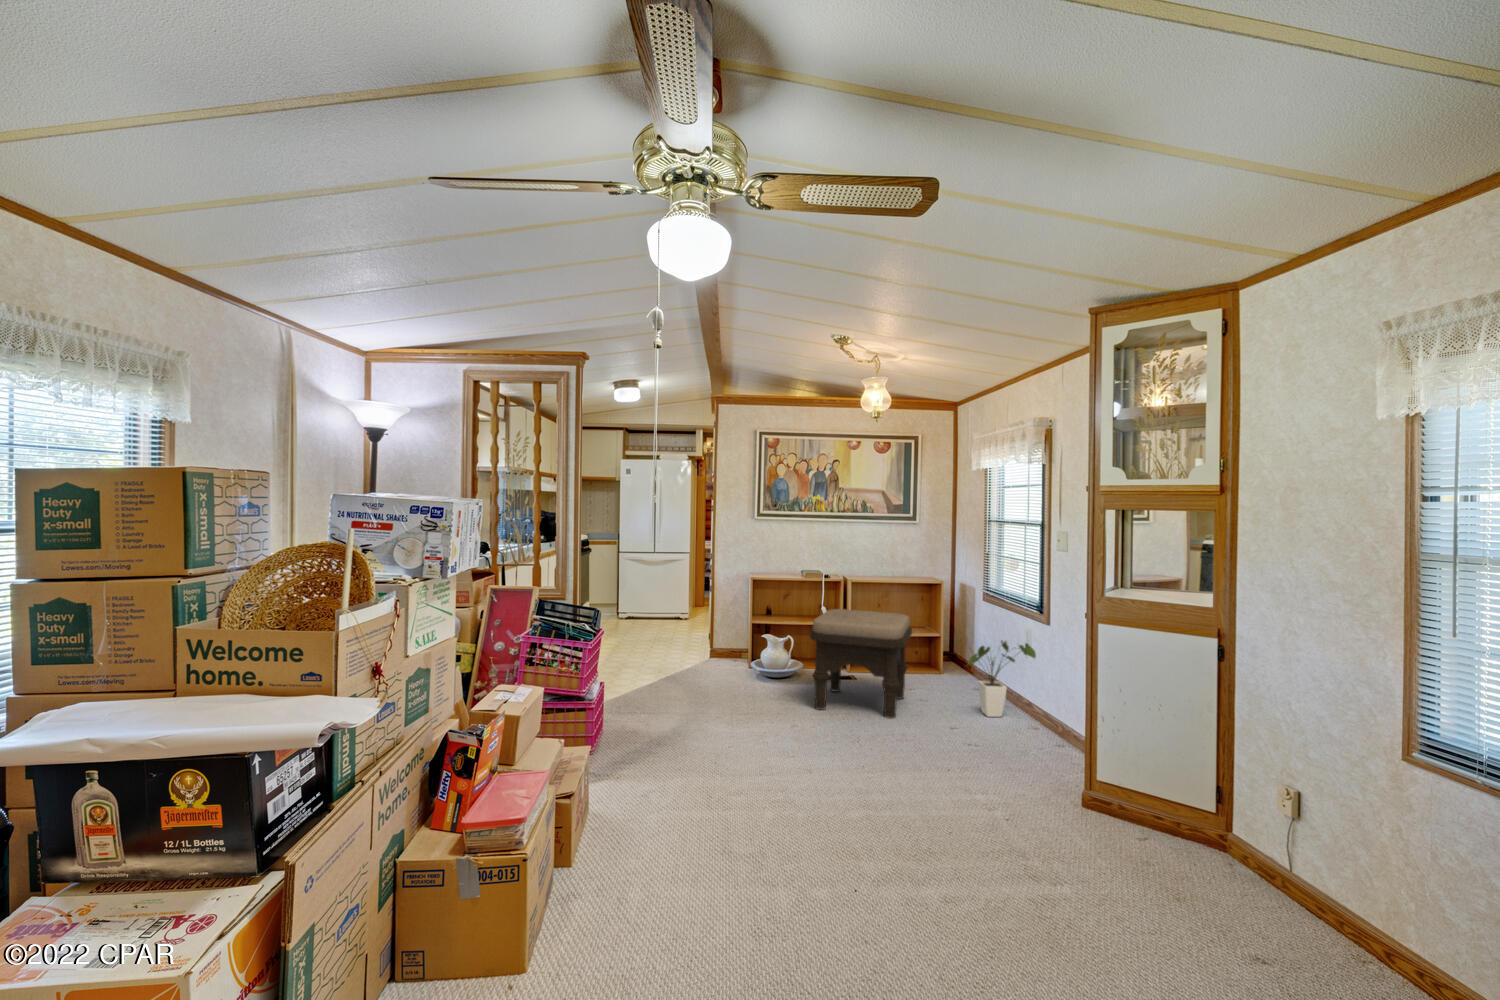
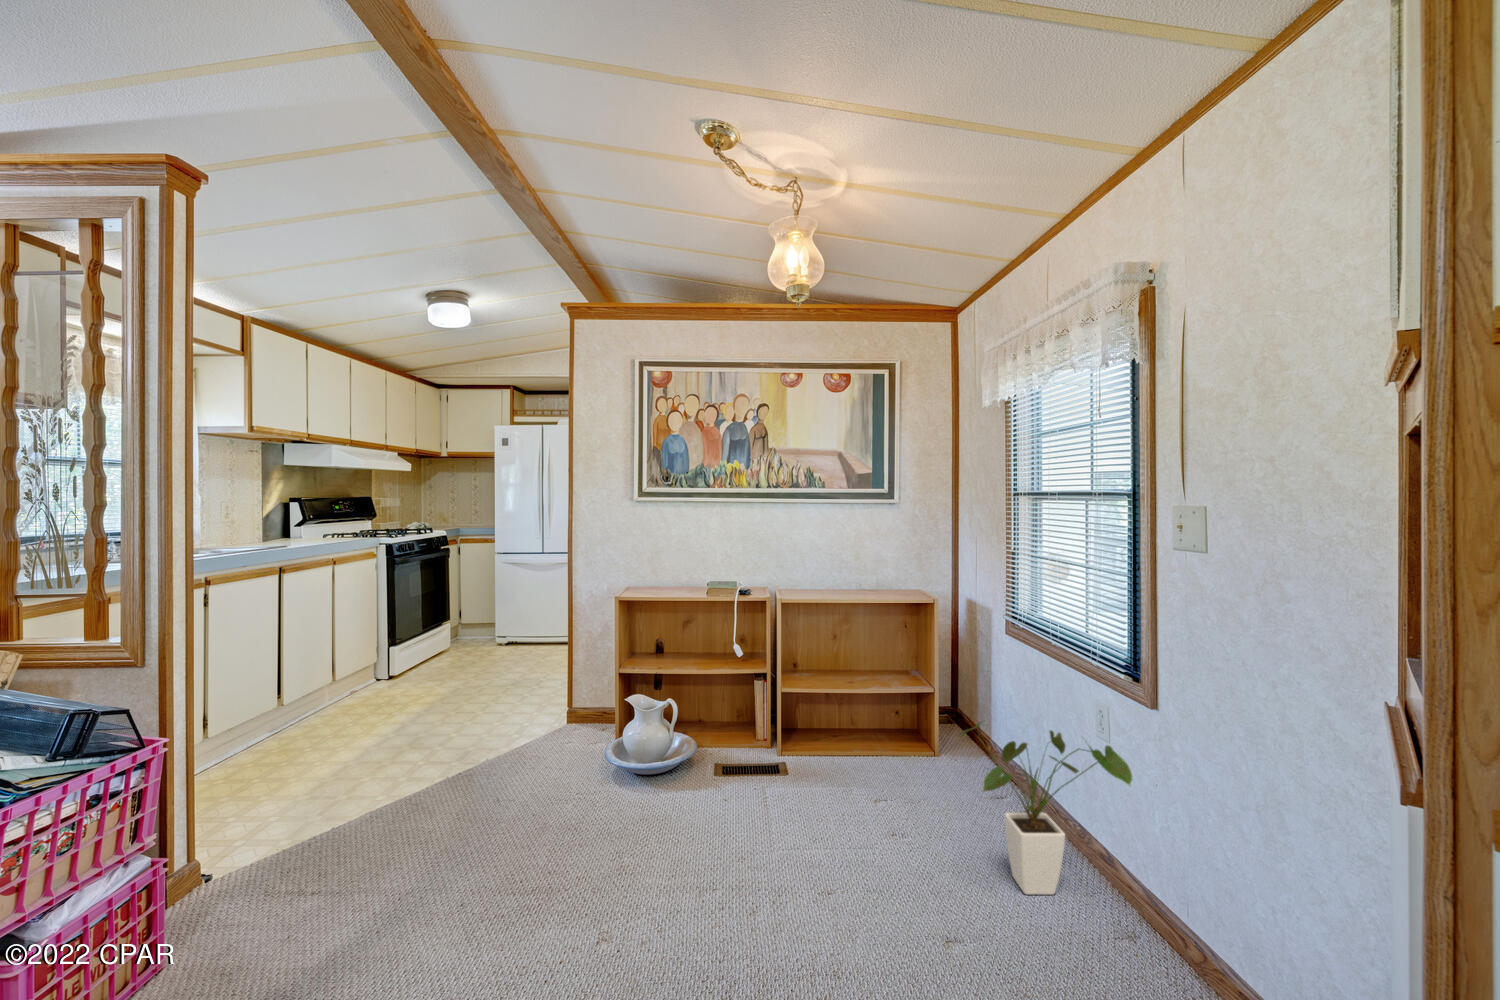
ottoman: present [810,609,912,719] -> none [665,659,874,907]

